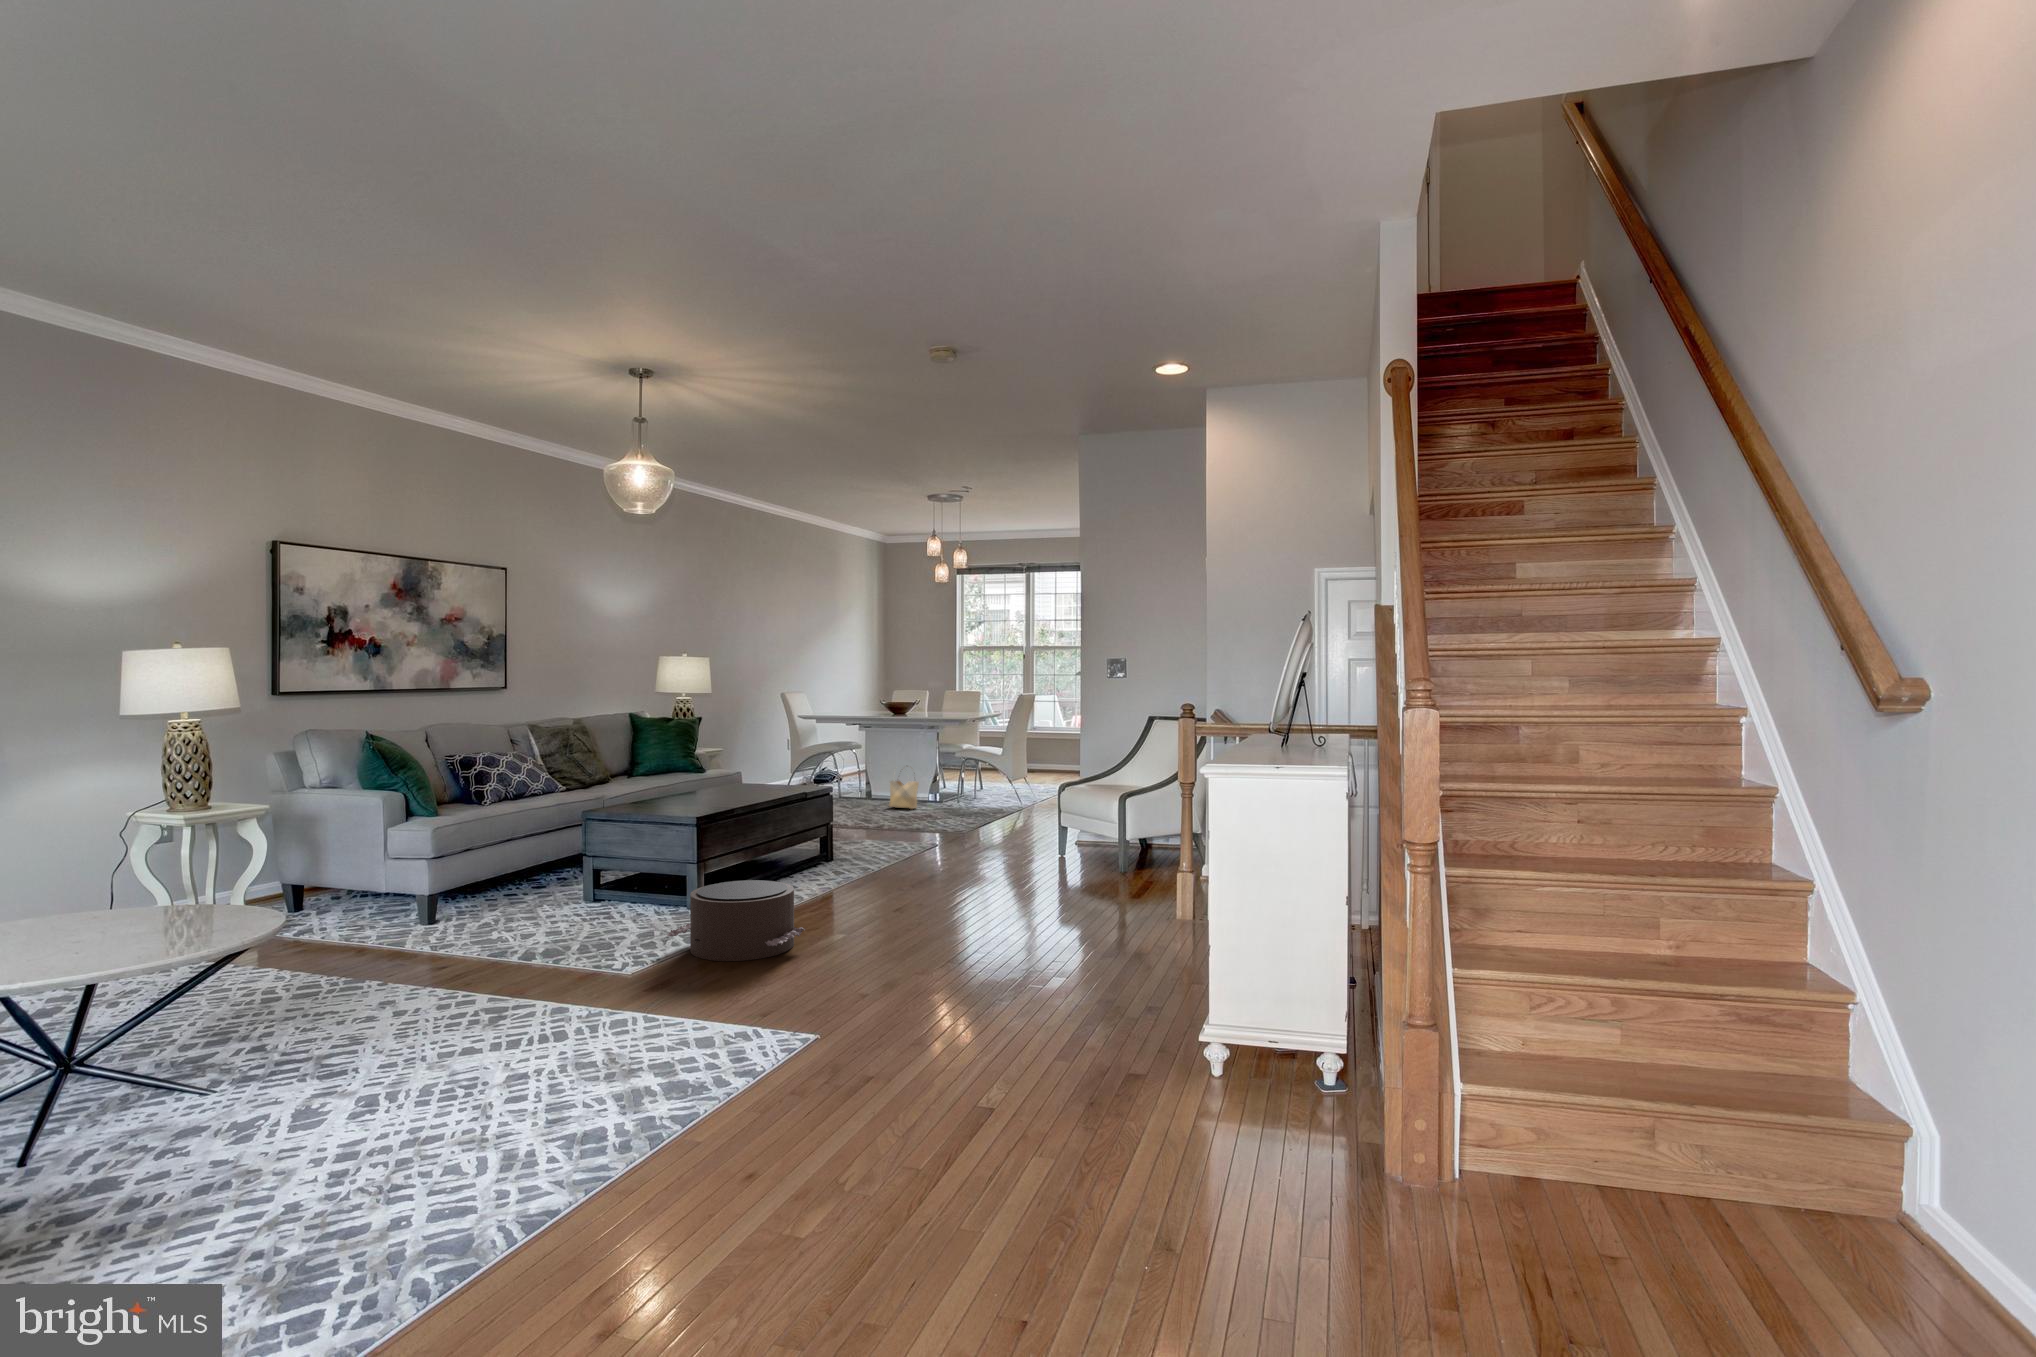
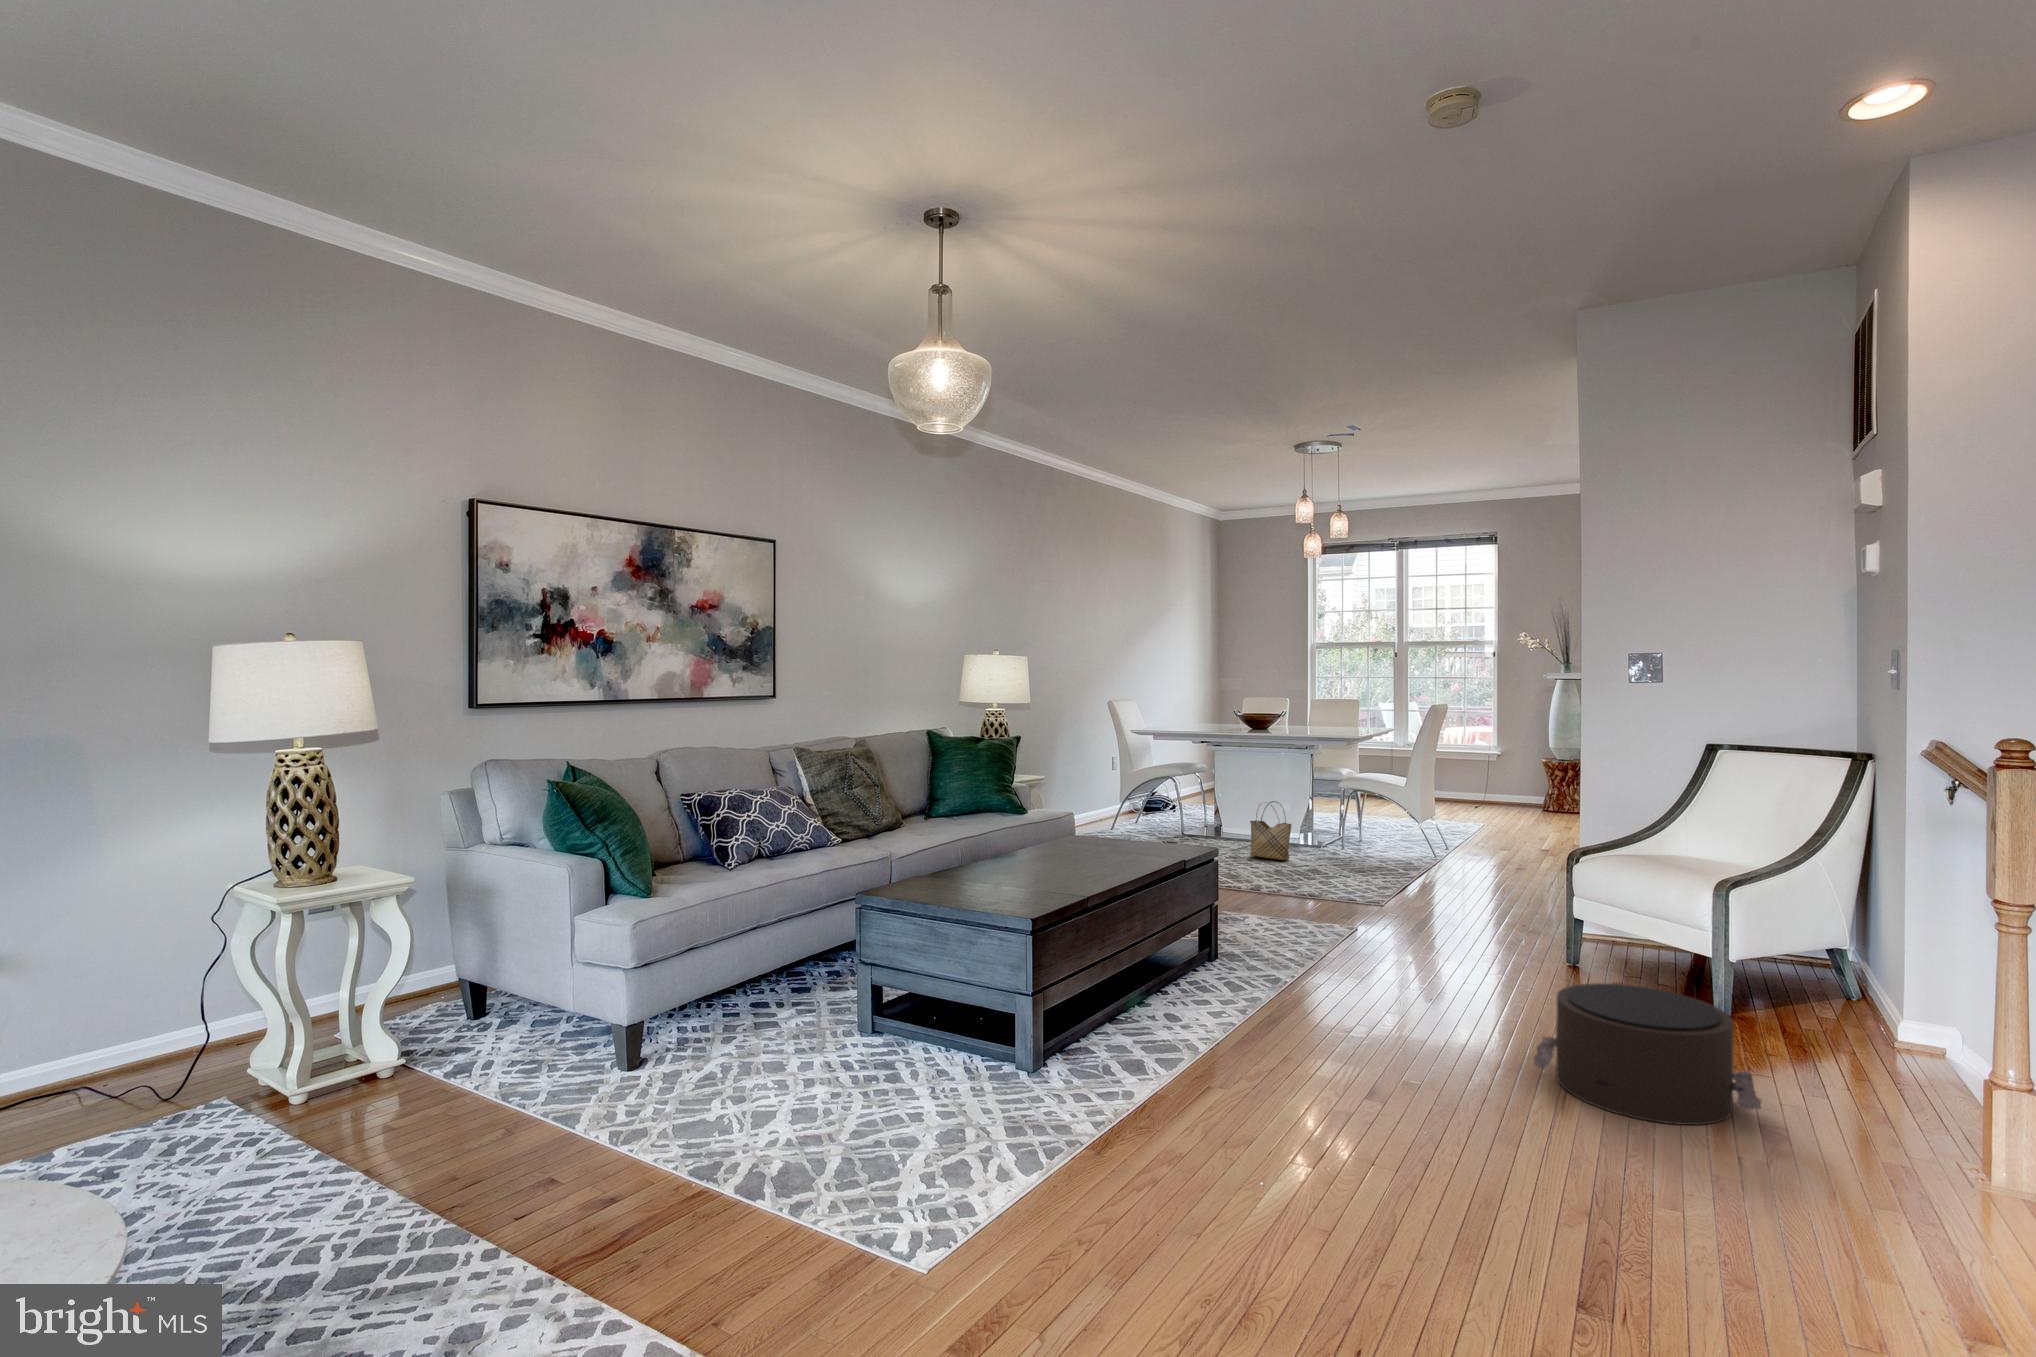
pouf: present [667,880,805,961] -> present [1534,983,1761,1125]

